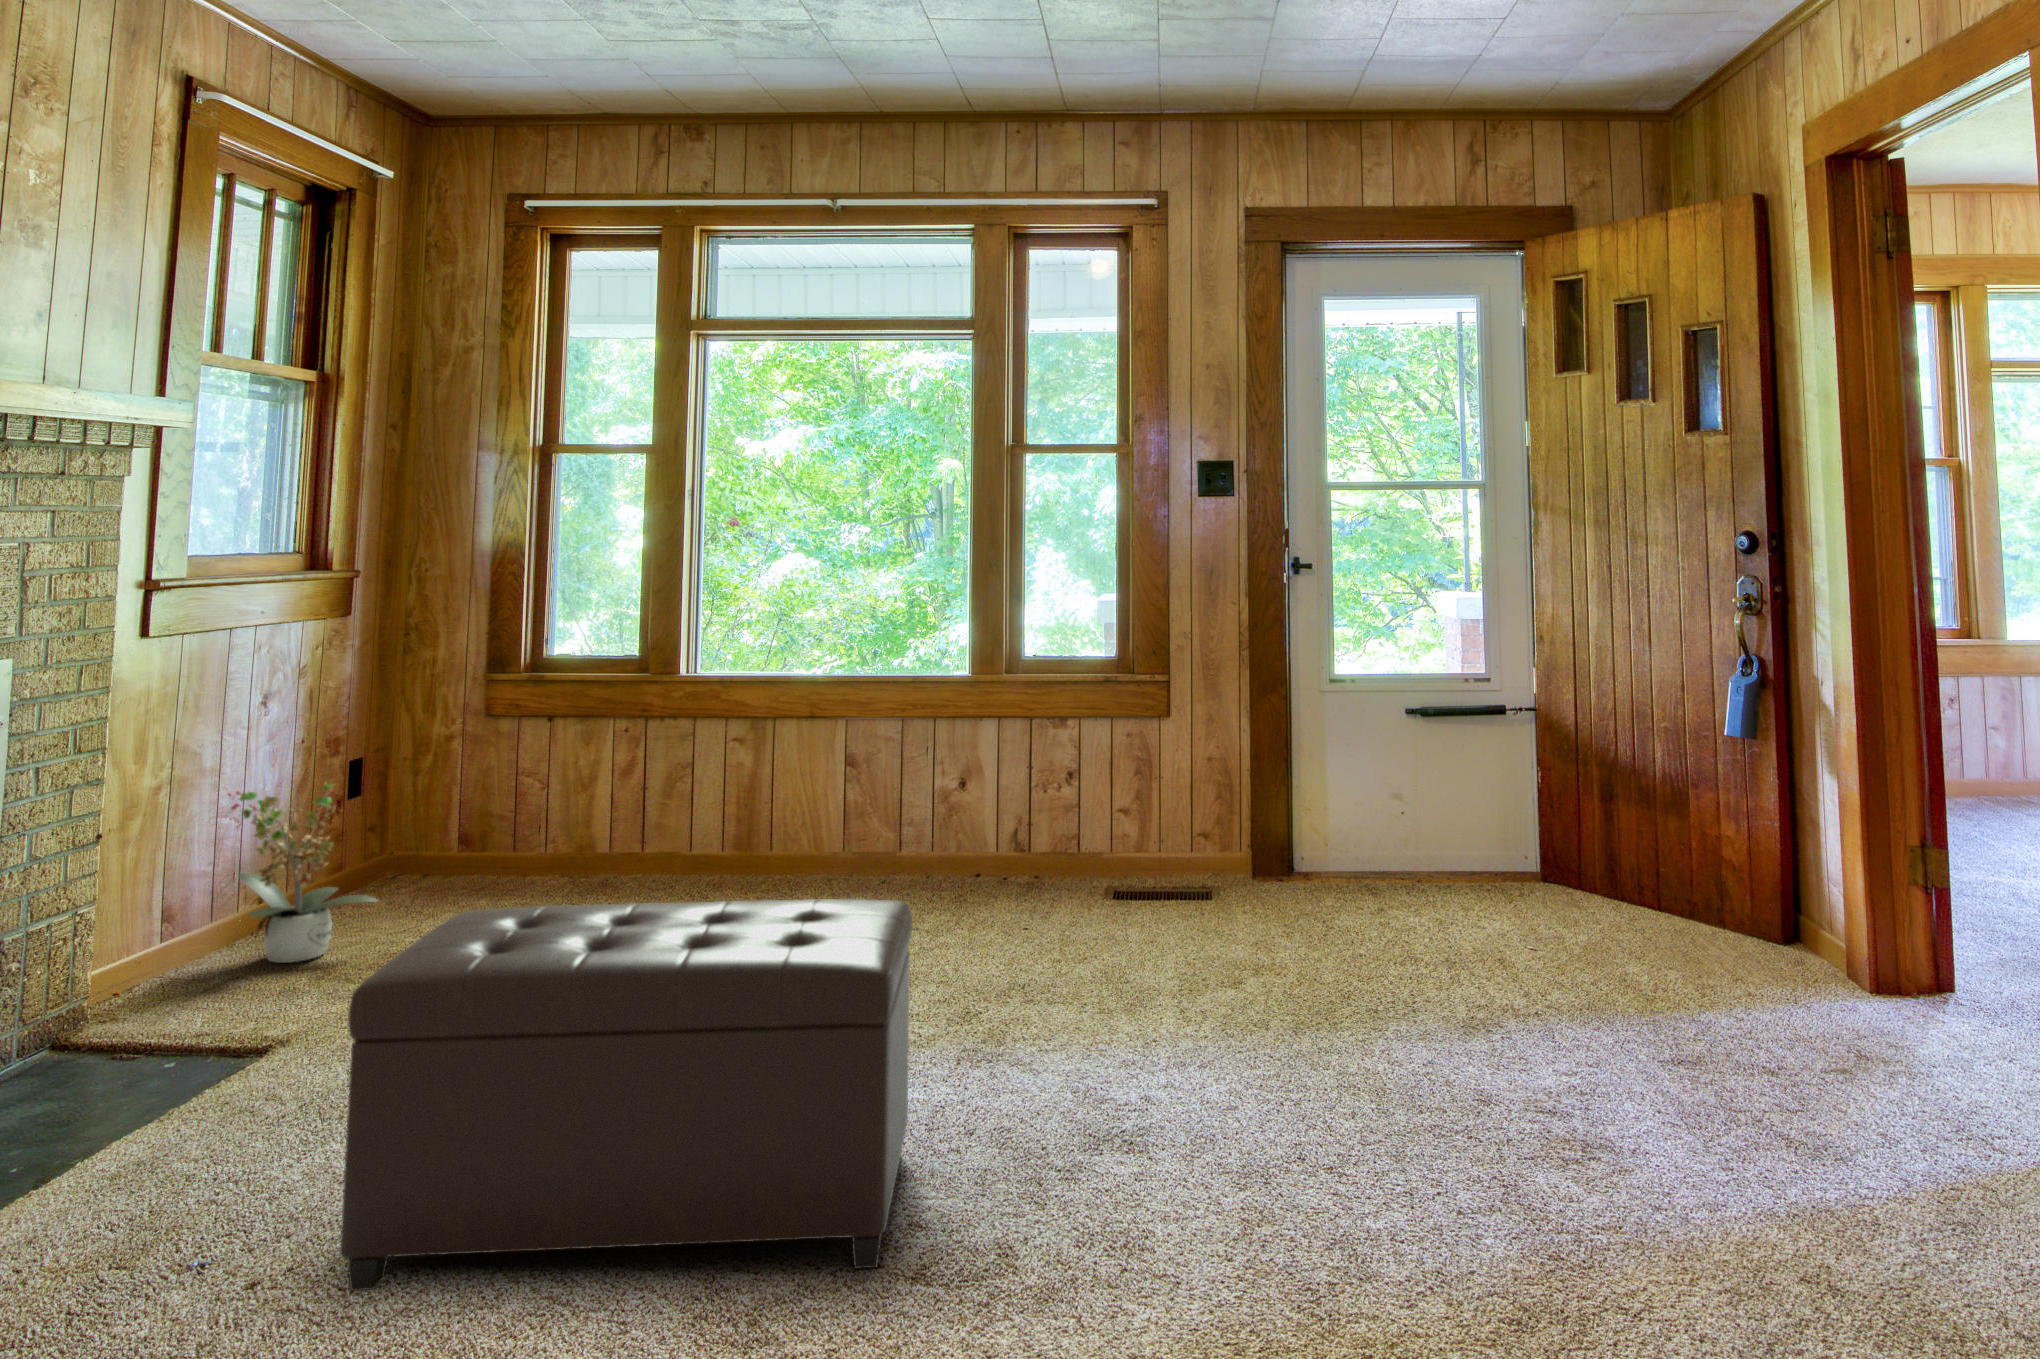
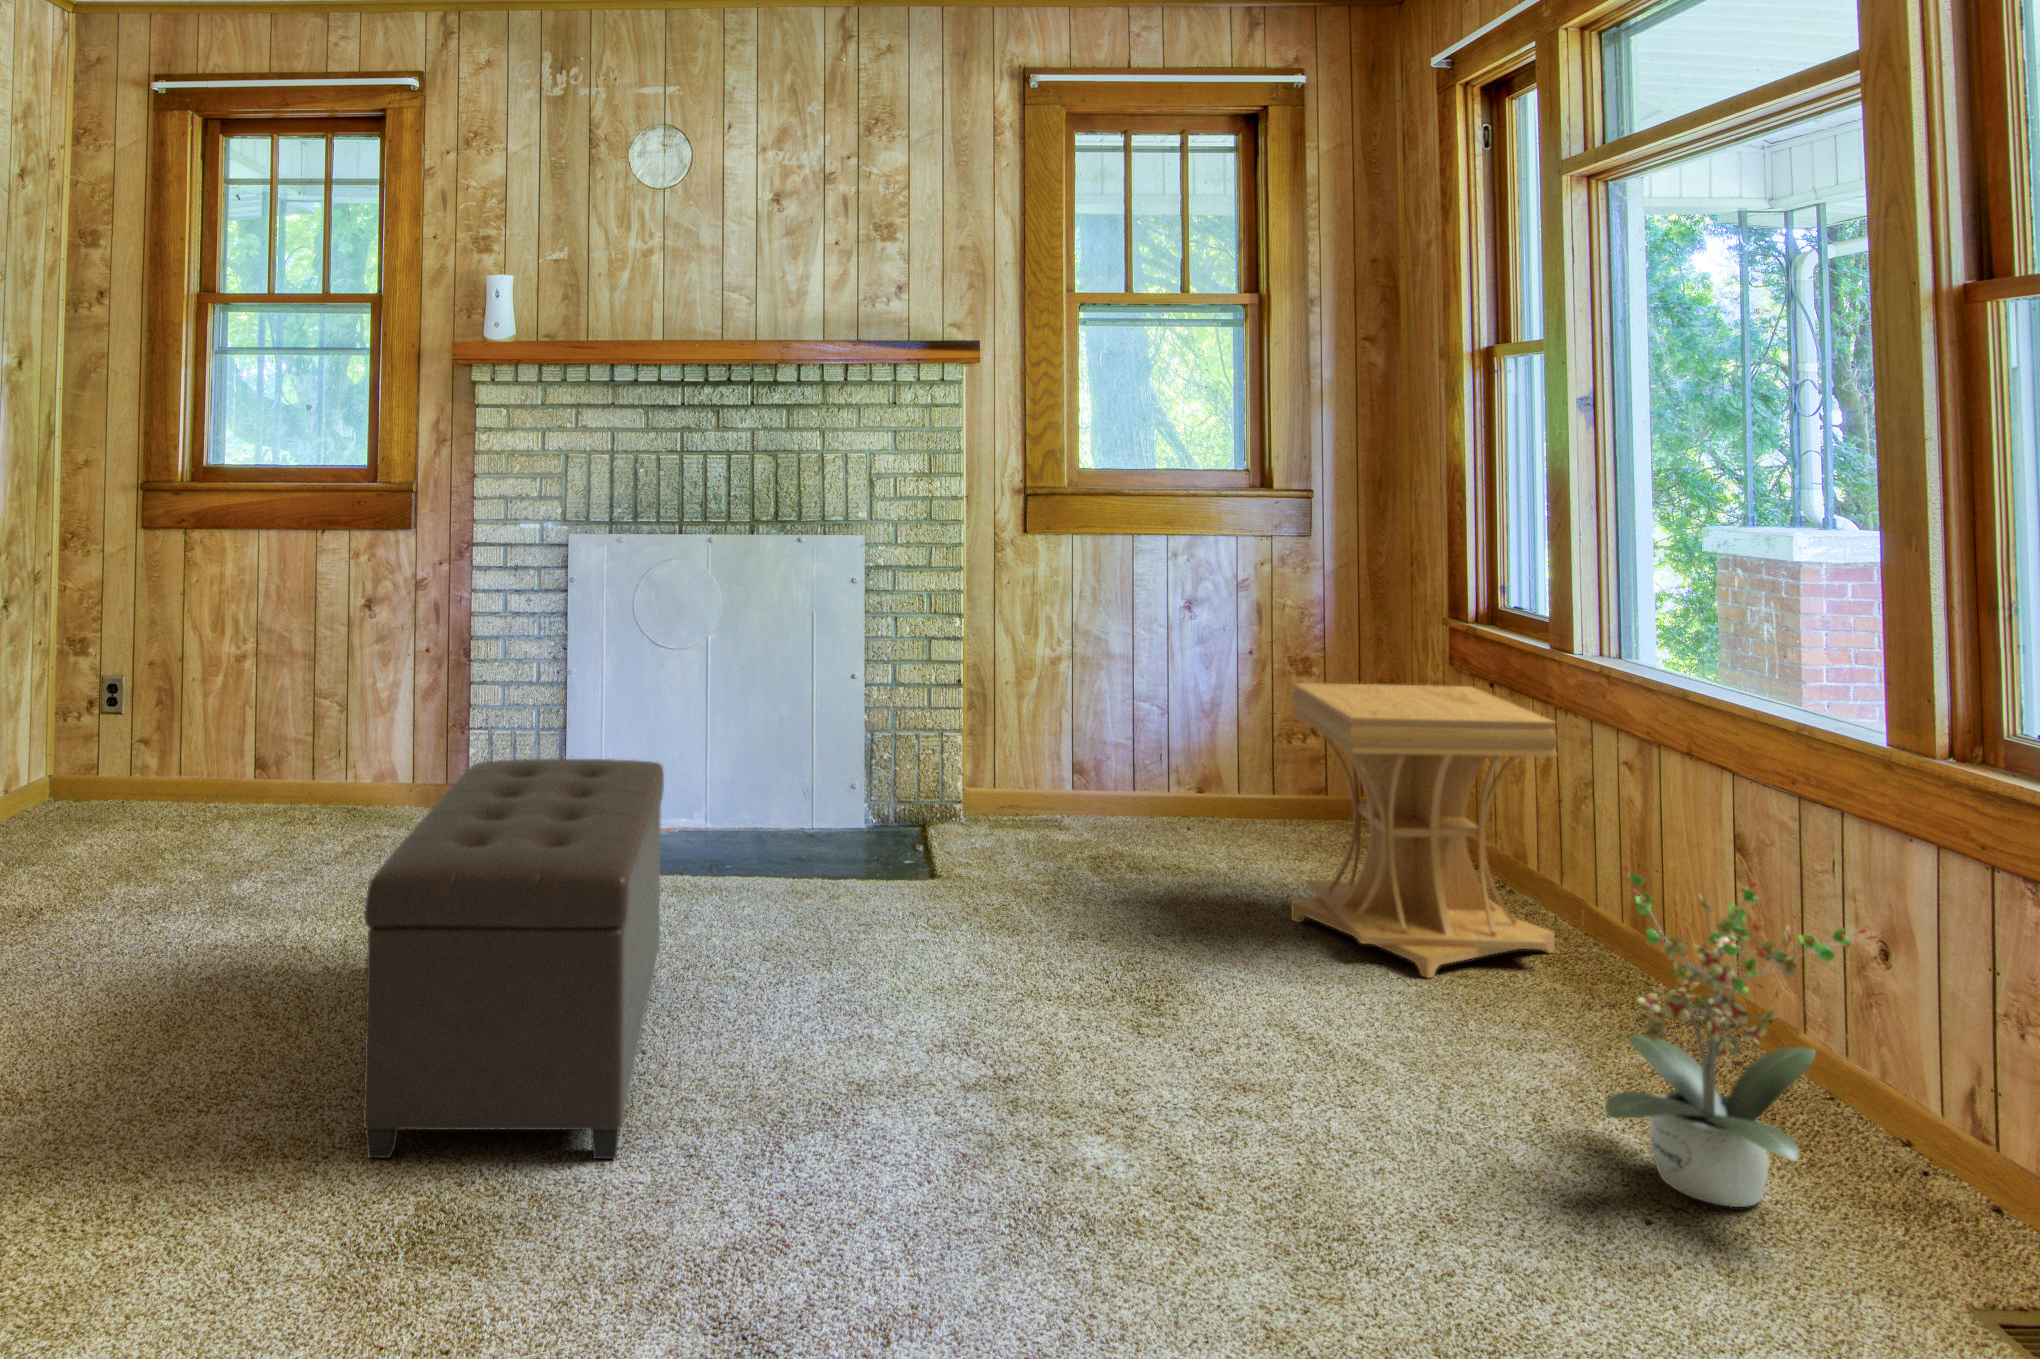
side table: none [510,706,710,926] -> present [1291,683,1557,978]
potted plant: present [228,777,377,963] -> present [1605,865,1867,1207]

